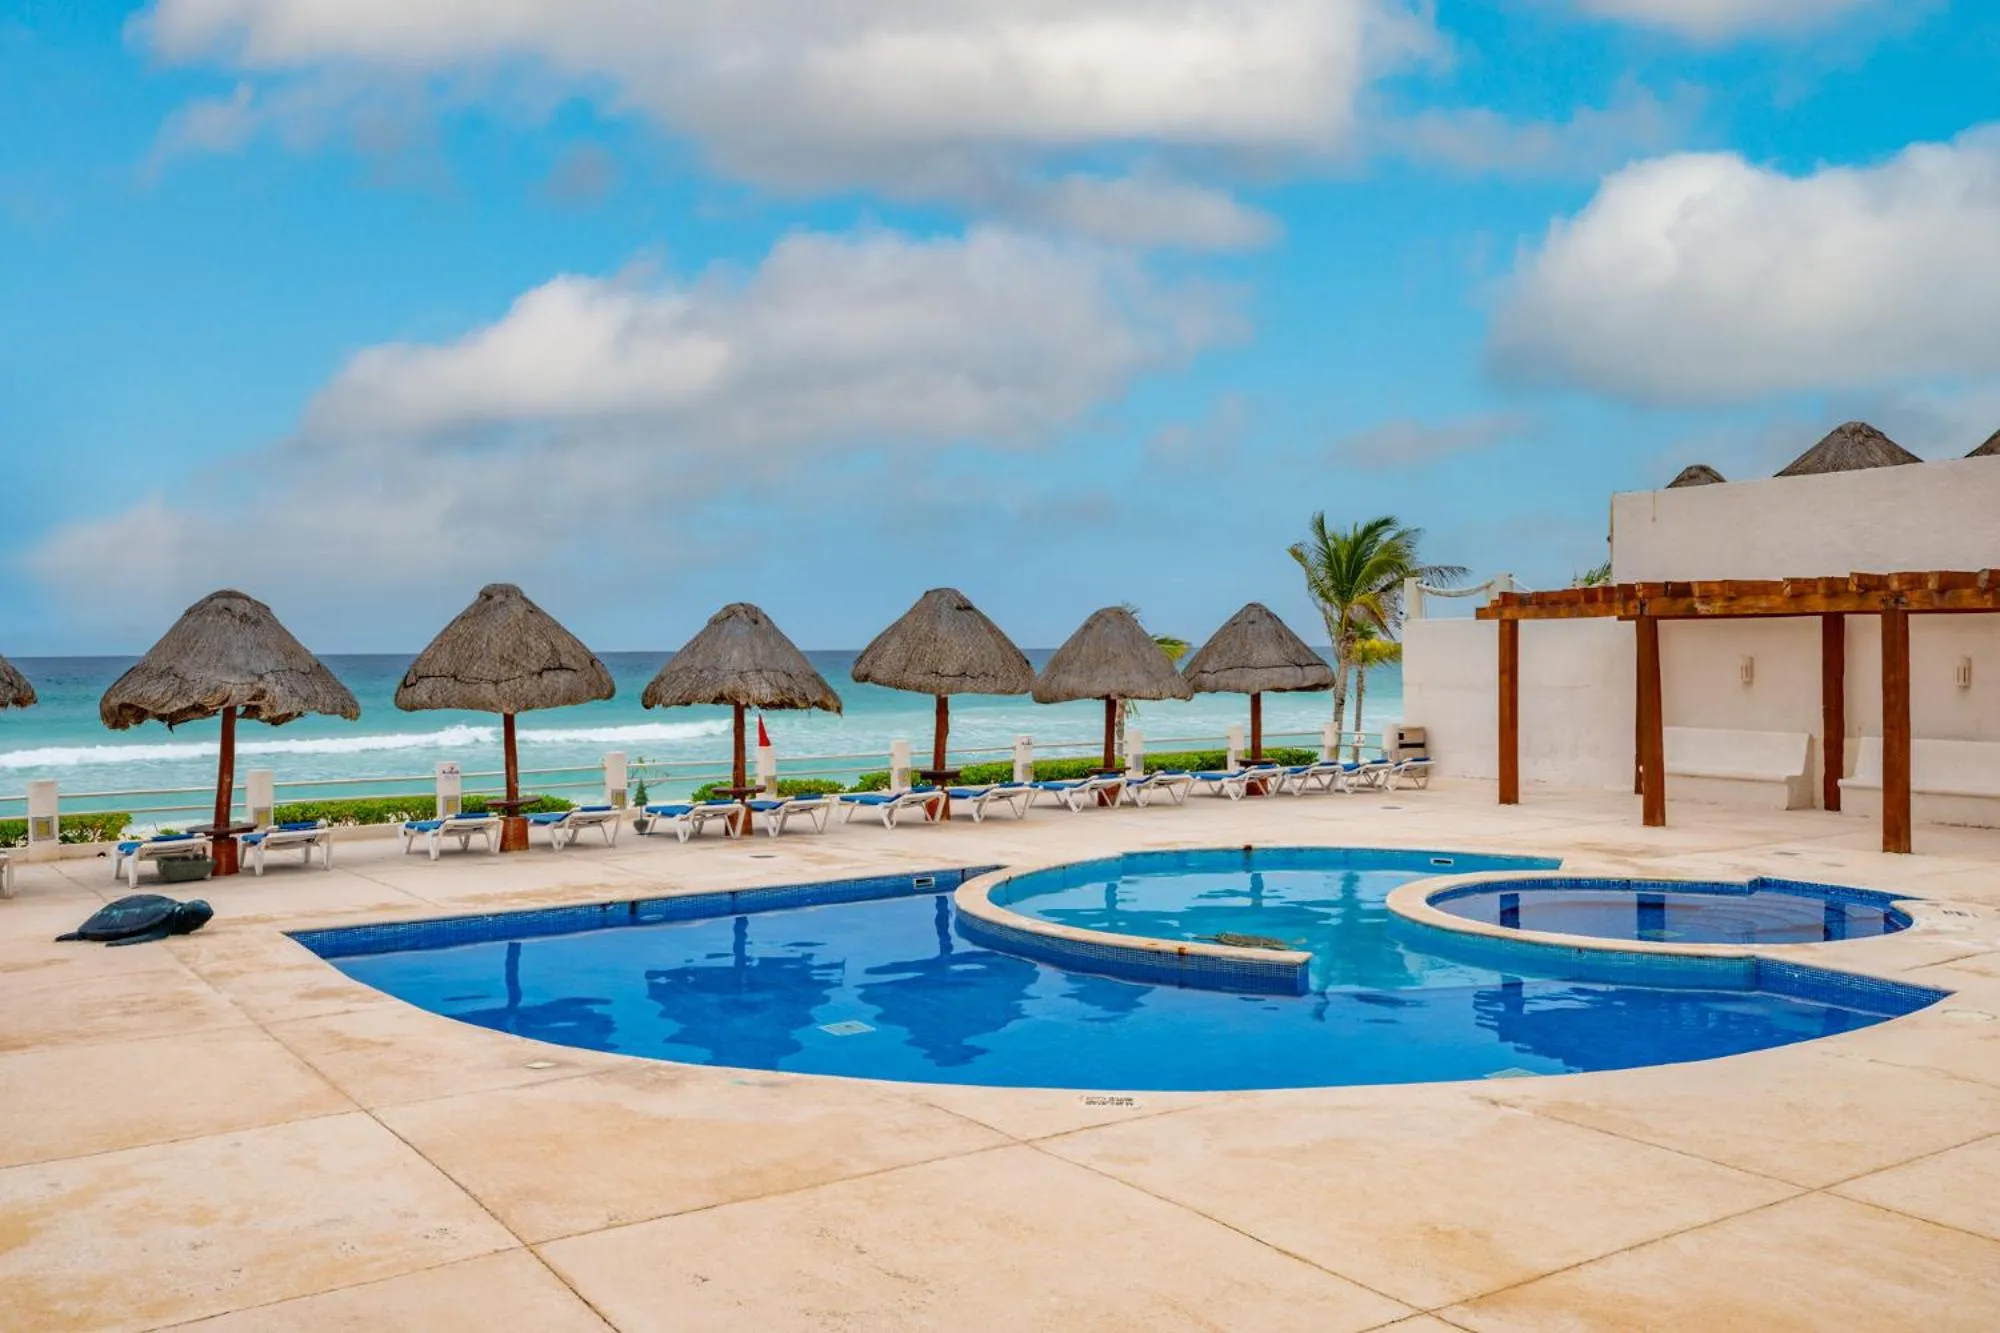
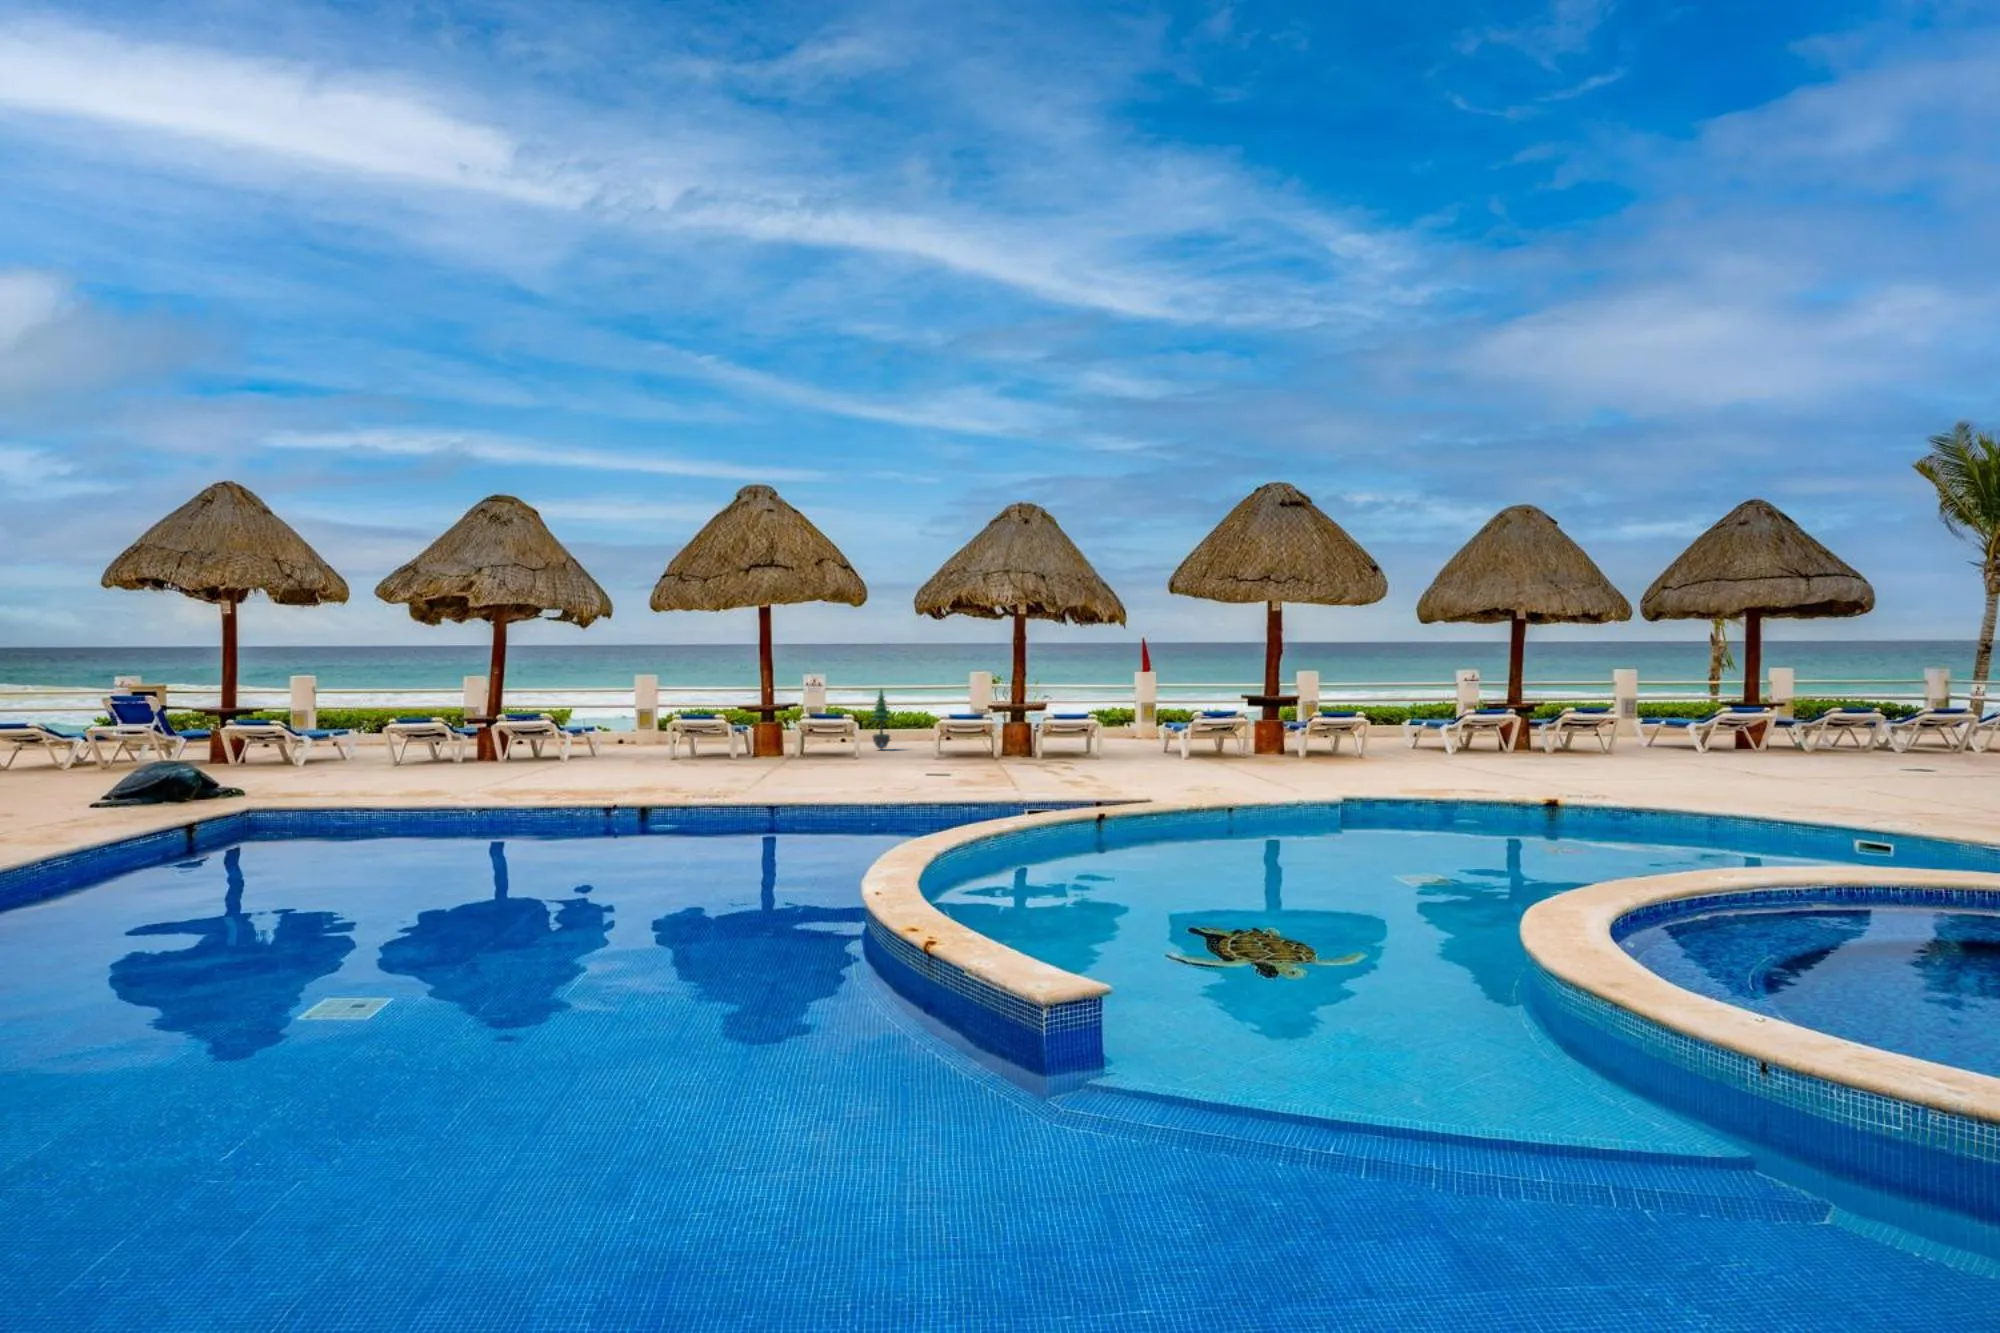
woven basket: present [155,853,217,881] -> none [352,738,405,763]

